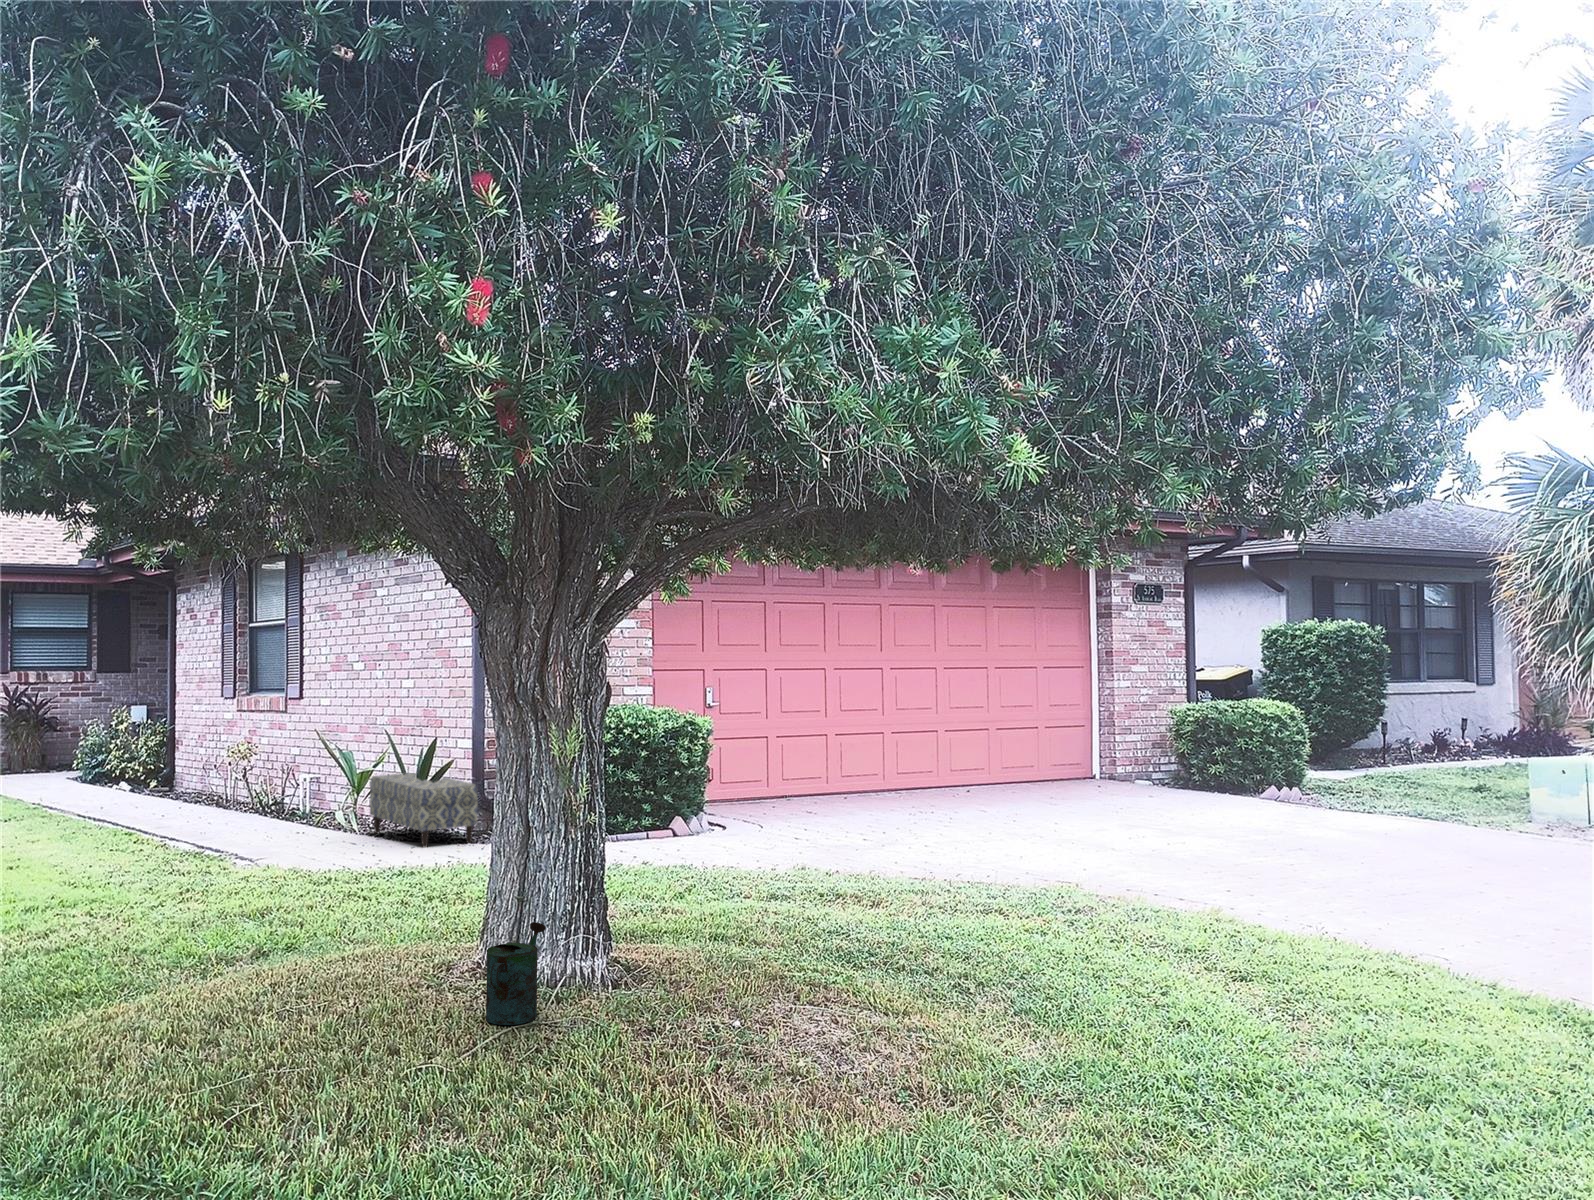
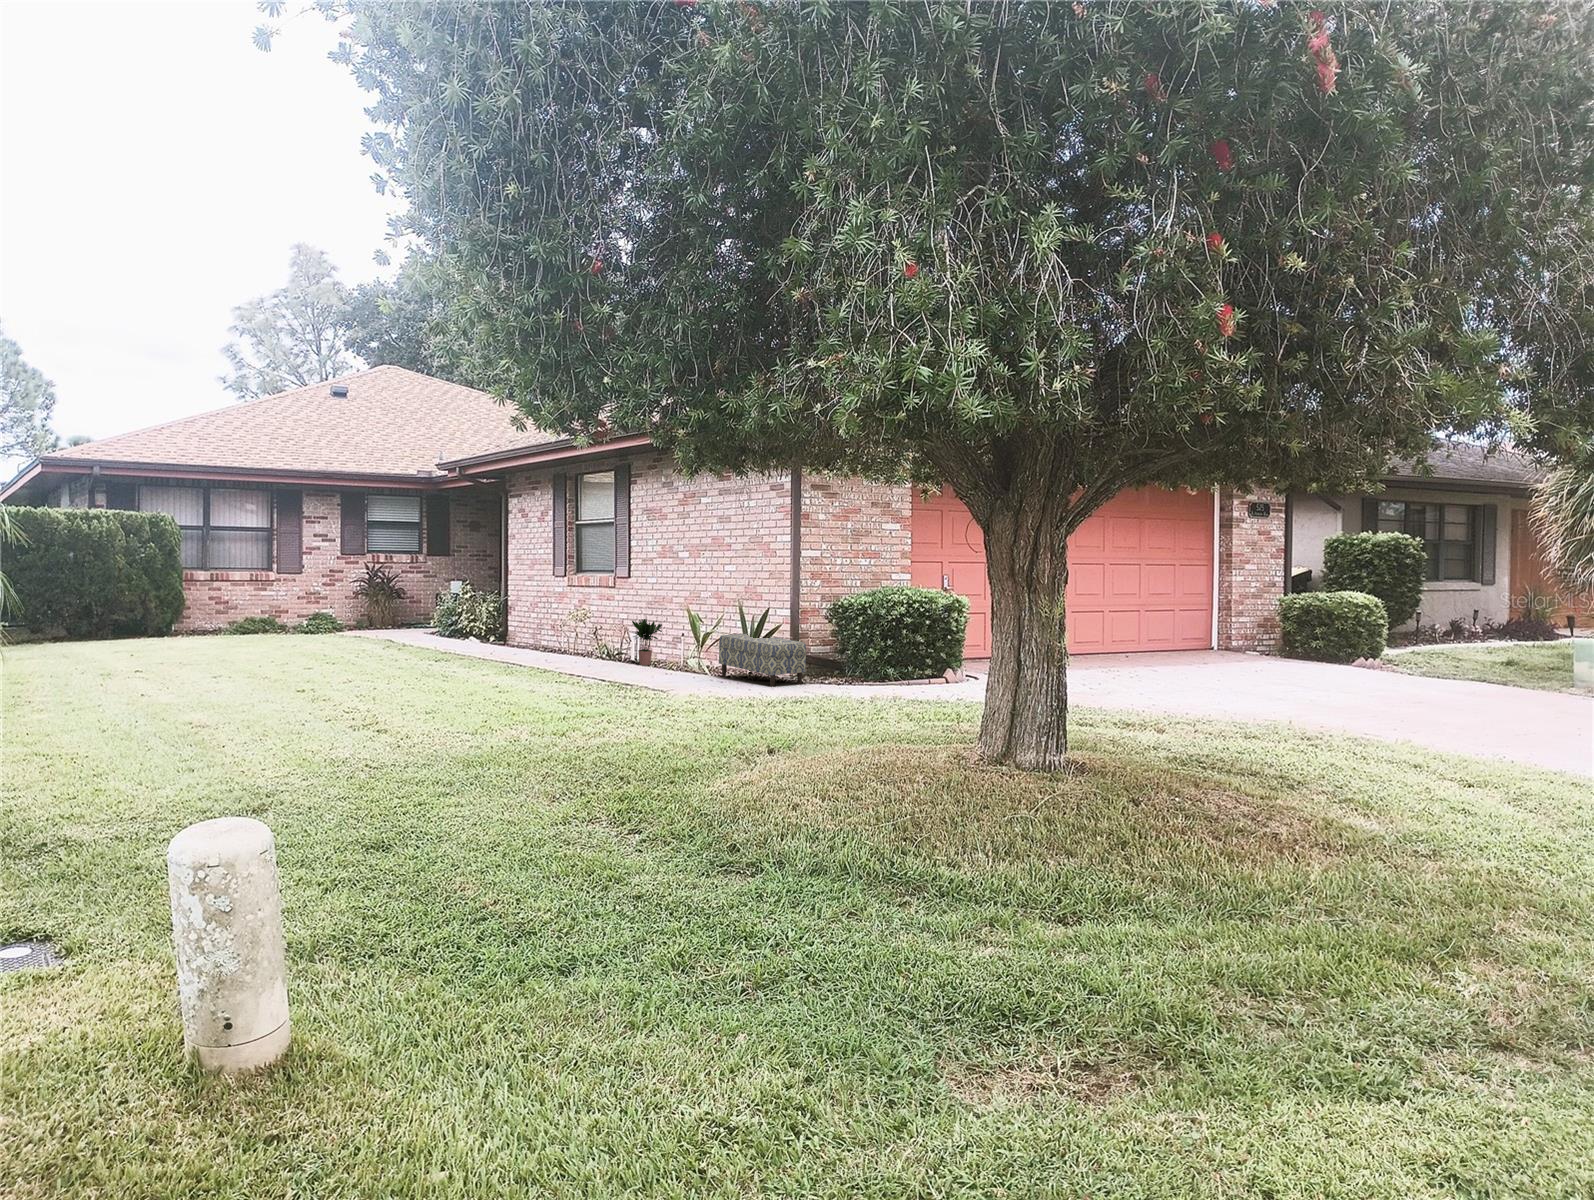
potted plant: none [282,750,329,817] -> present [632,619,662,665]
watering can: present [486,922,546,1025] -> none [1014,728,1050,791]

